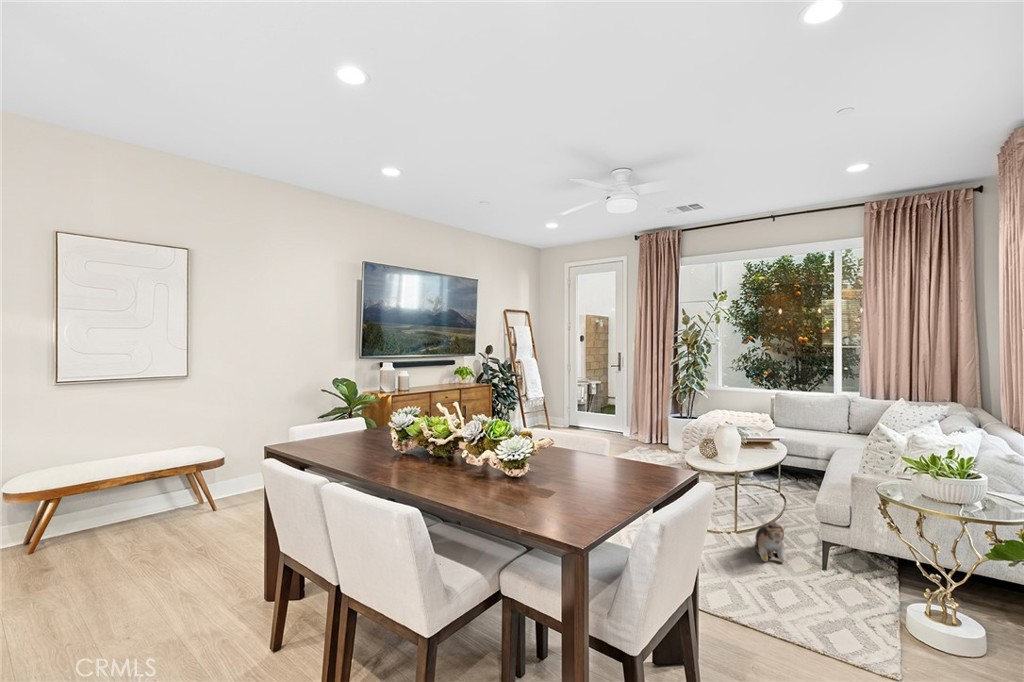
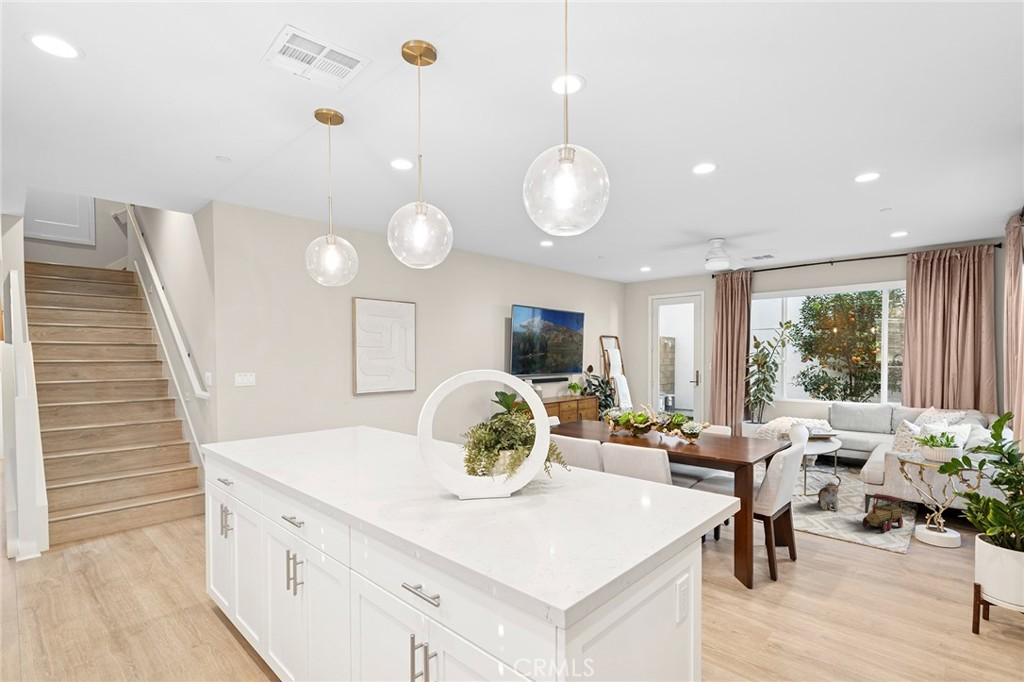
toy train: none [822,542,885,615] -> present [863,494,904,532]

